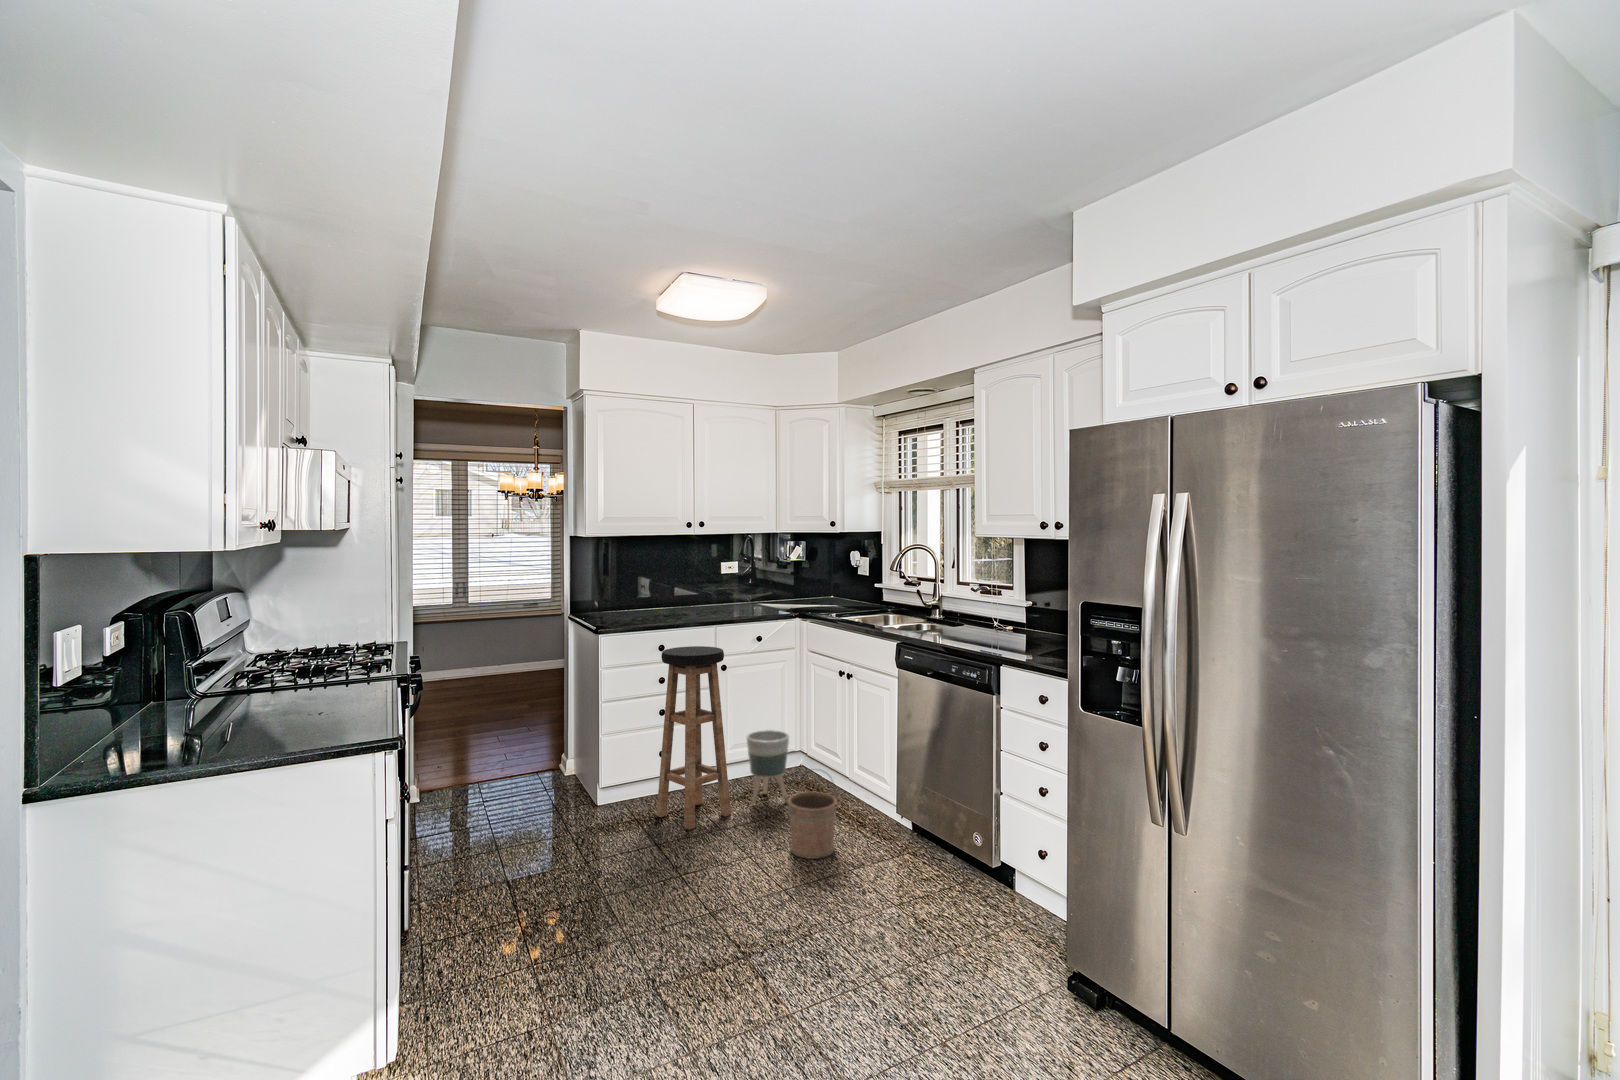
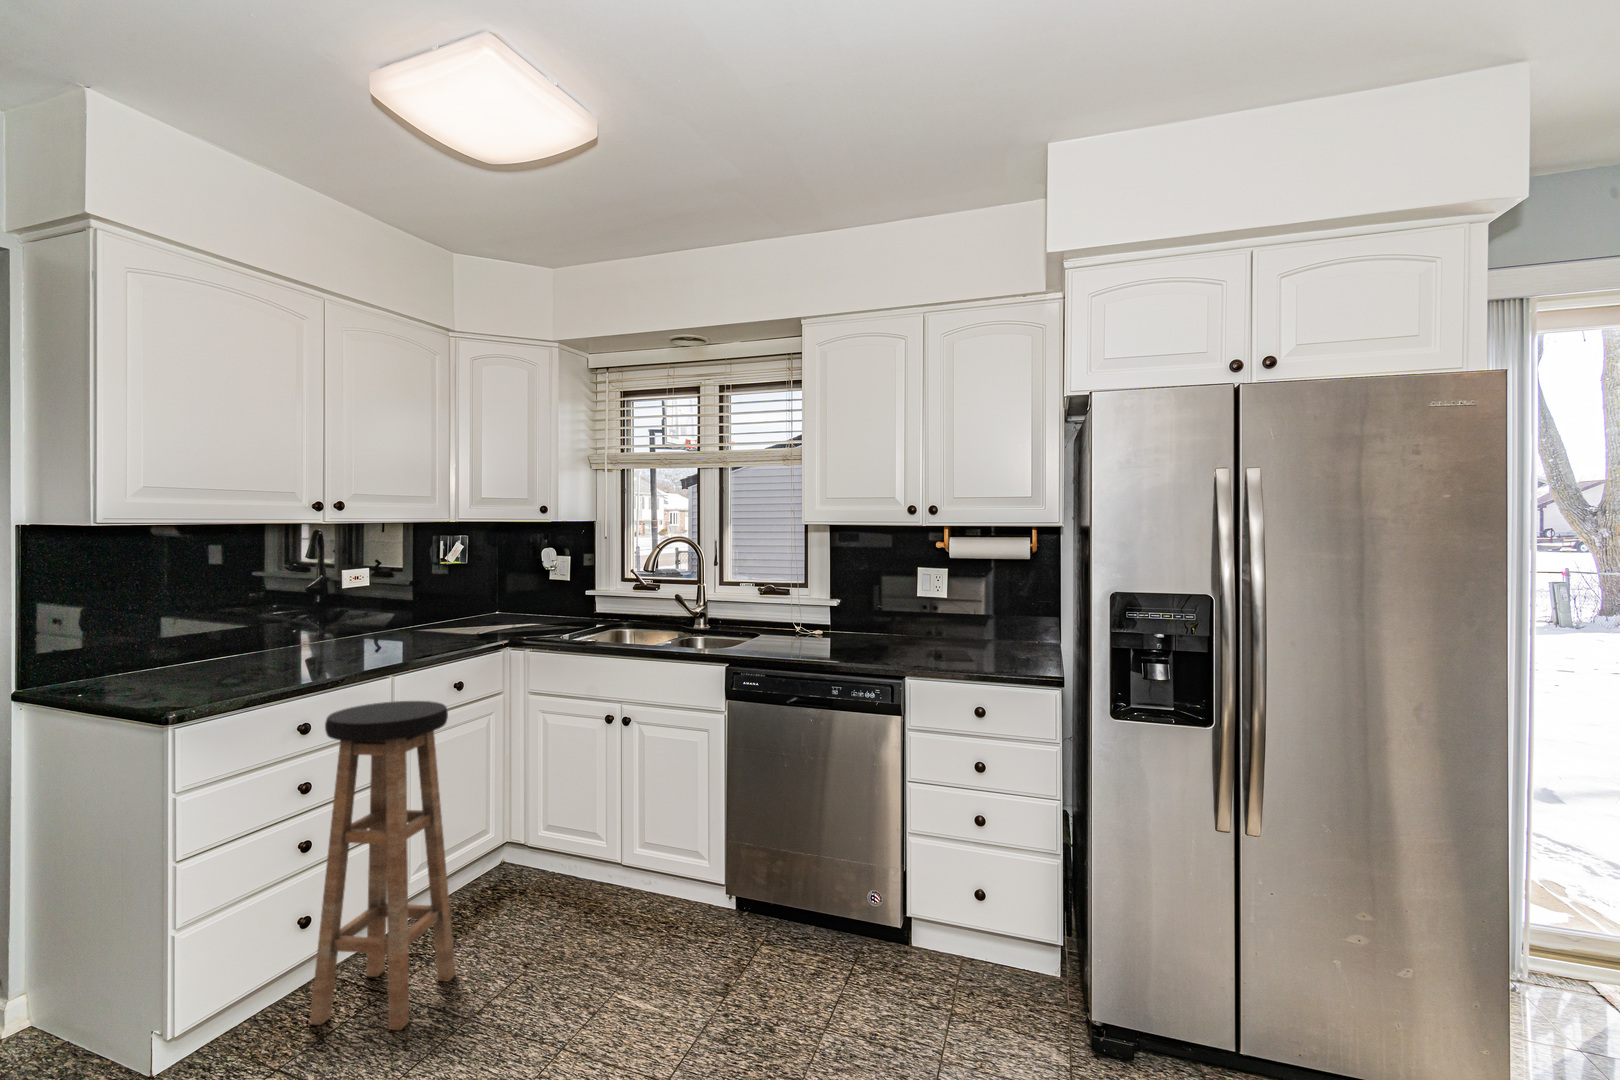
planter: present [747,730,789,805] -> none [463,818,534,947]
bucket: present [784,770,839,859] -> none [602,866,680,1012]

